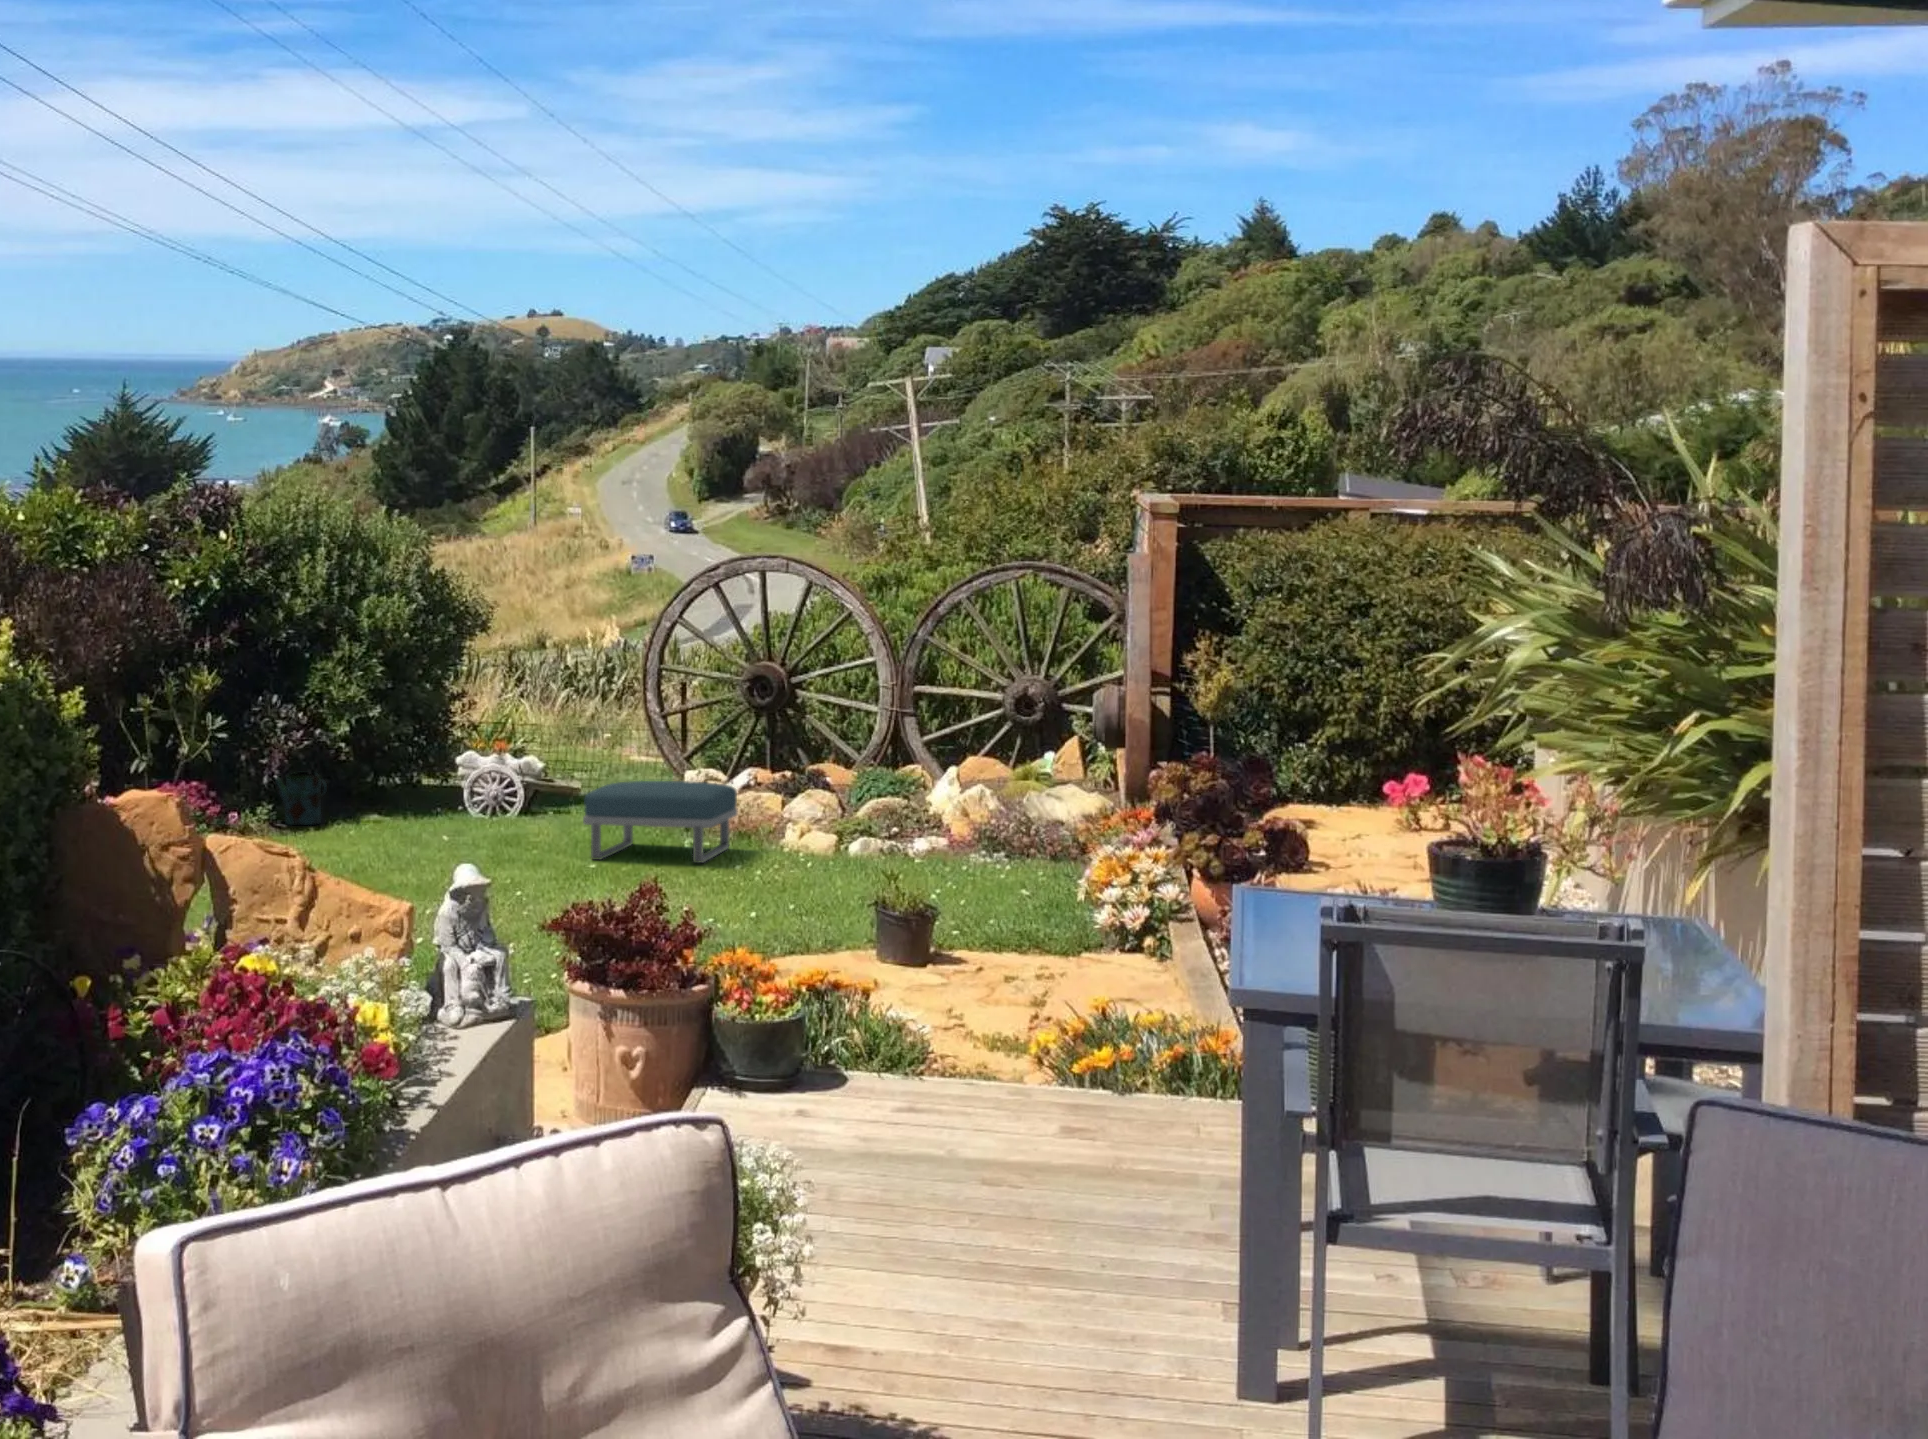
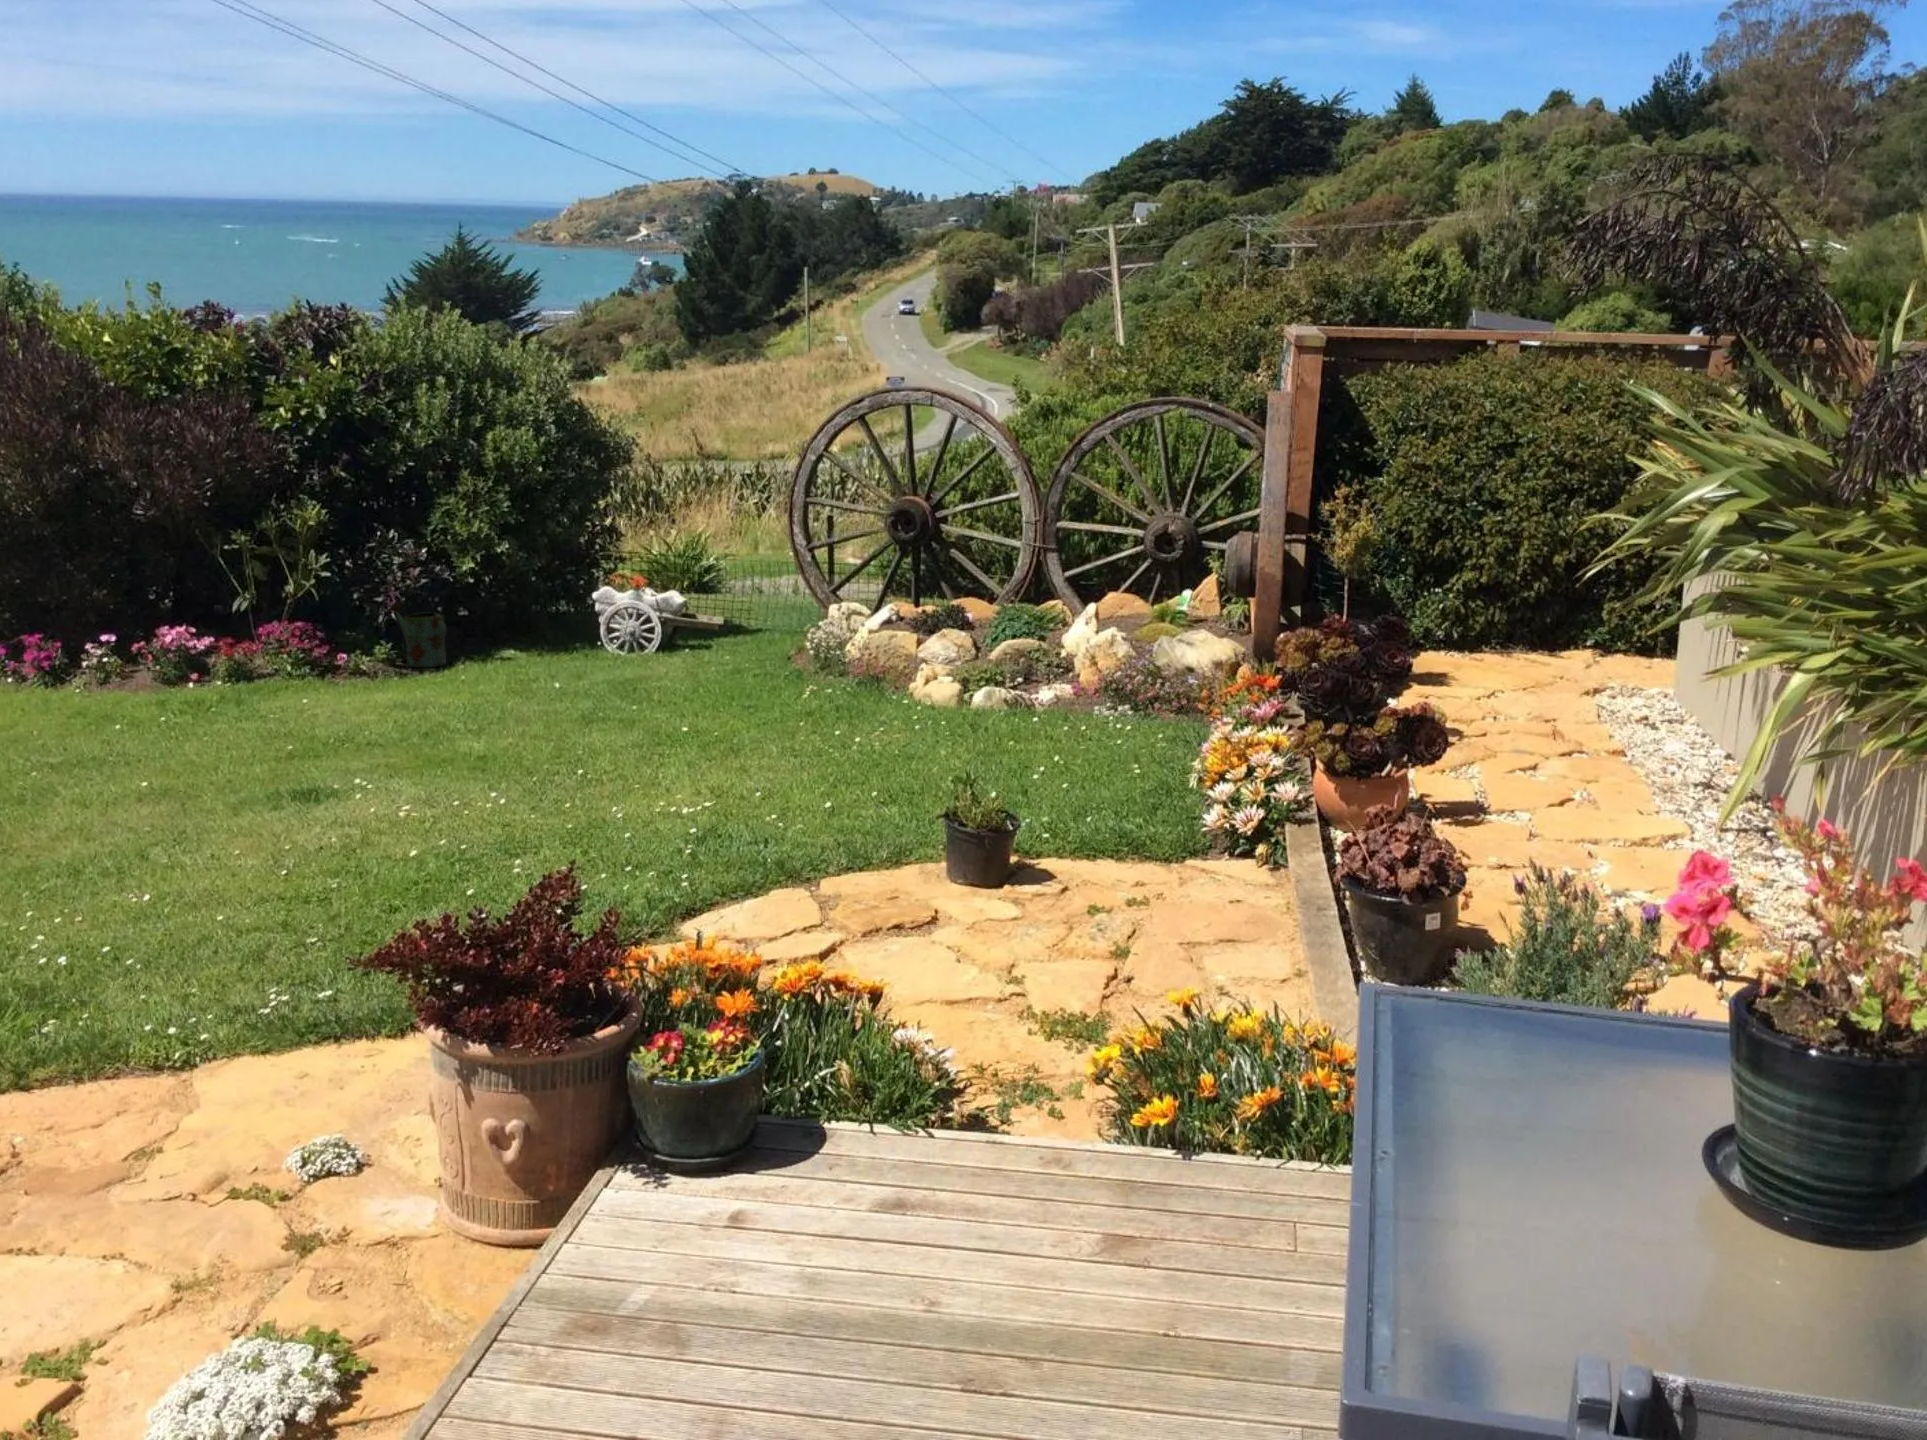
footstool: present [583,781,738,863] -> none [685,628,857,720]

